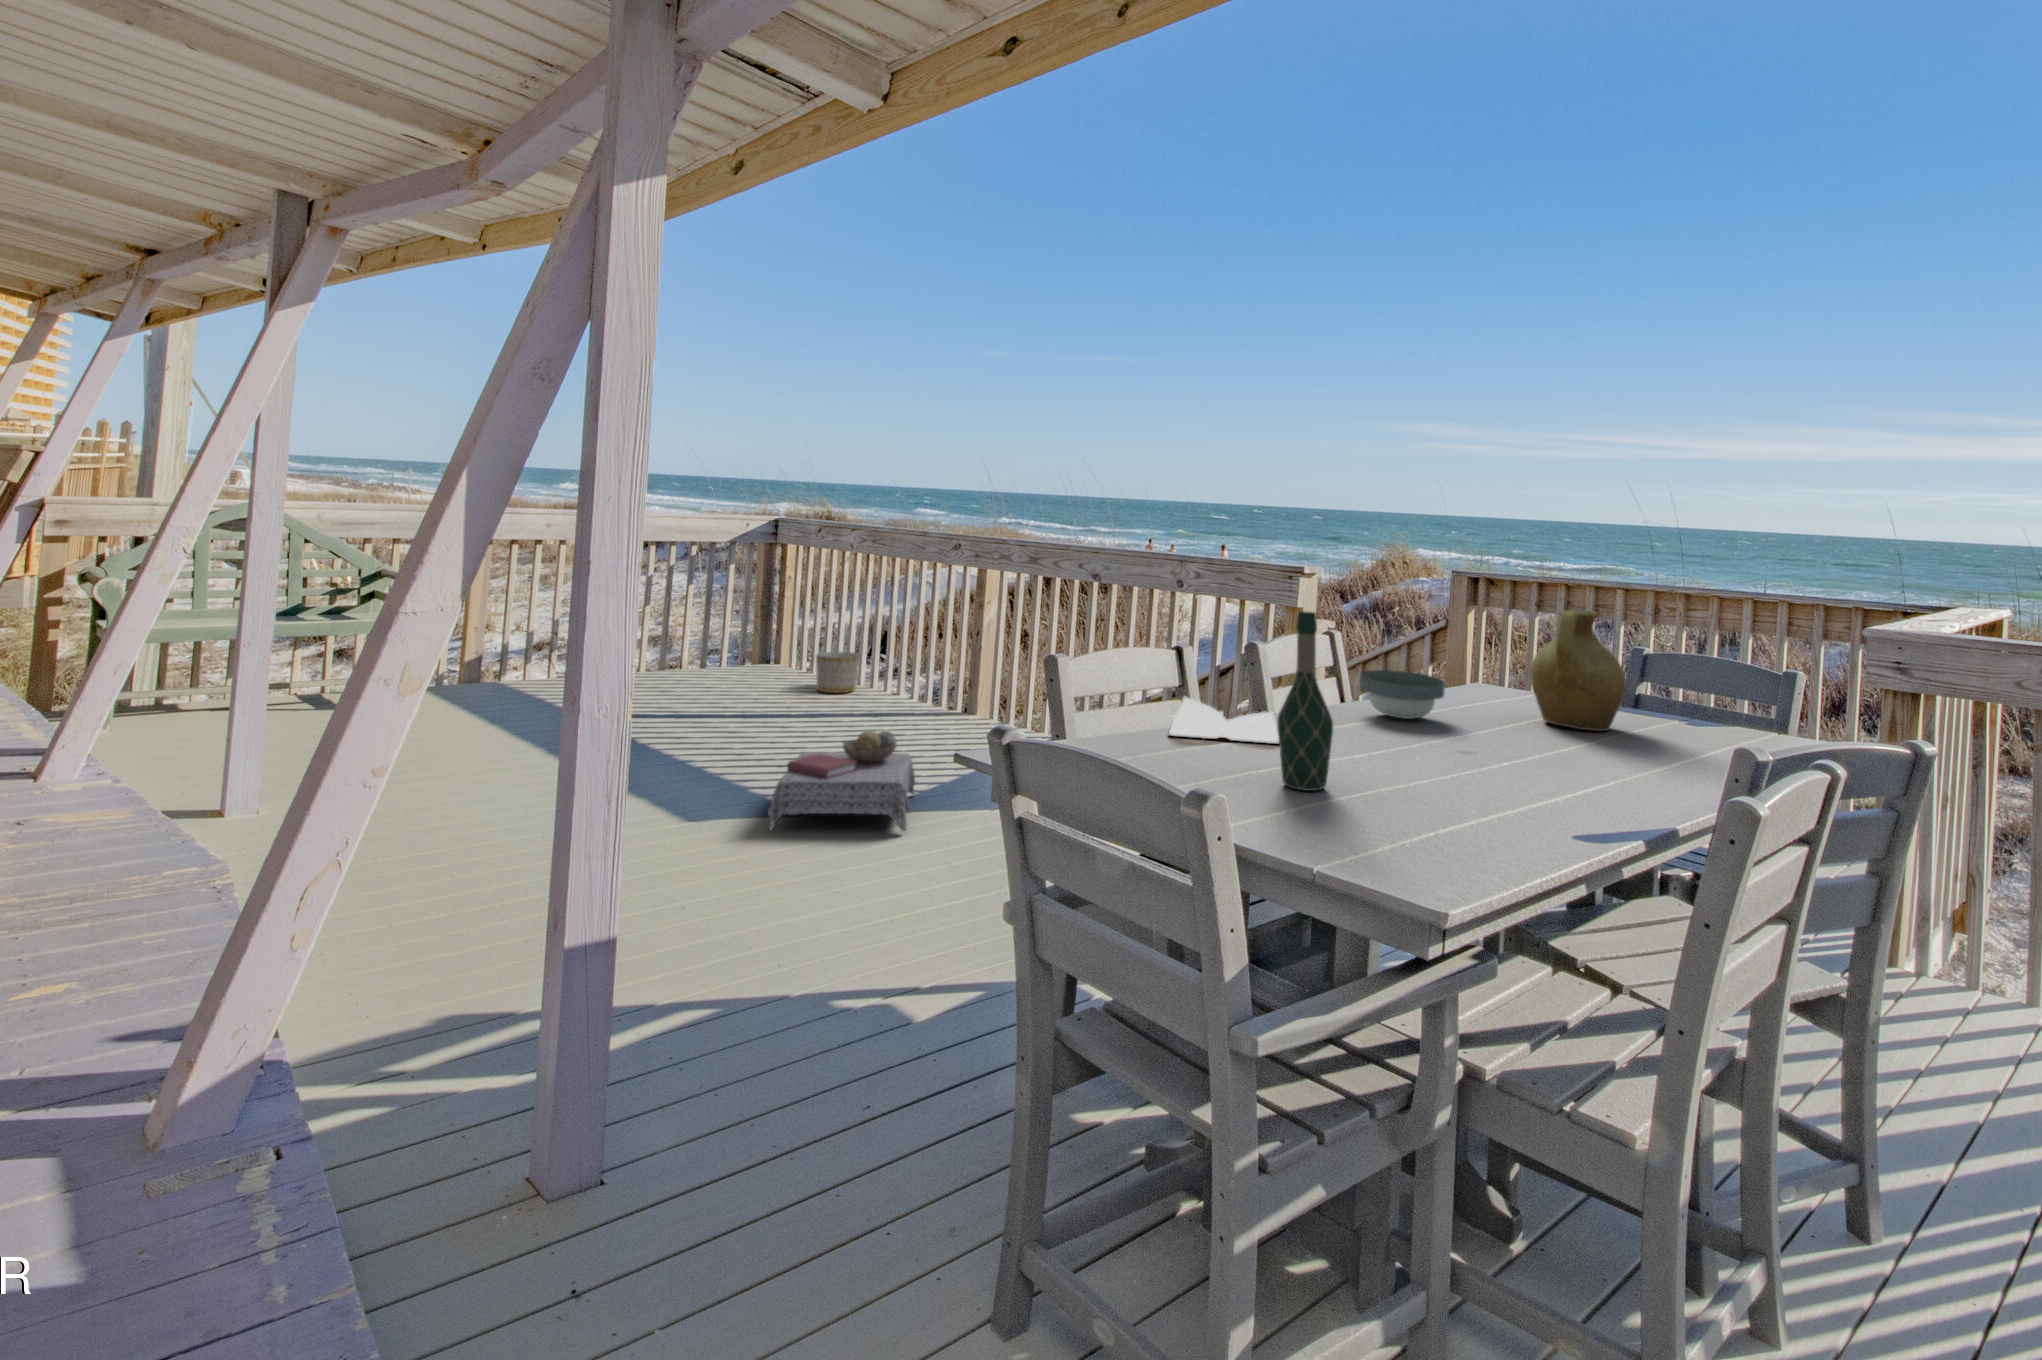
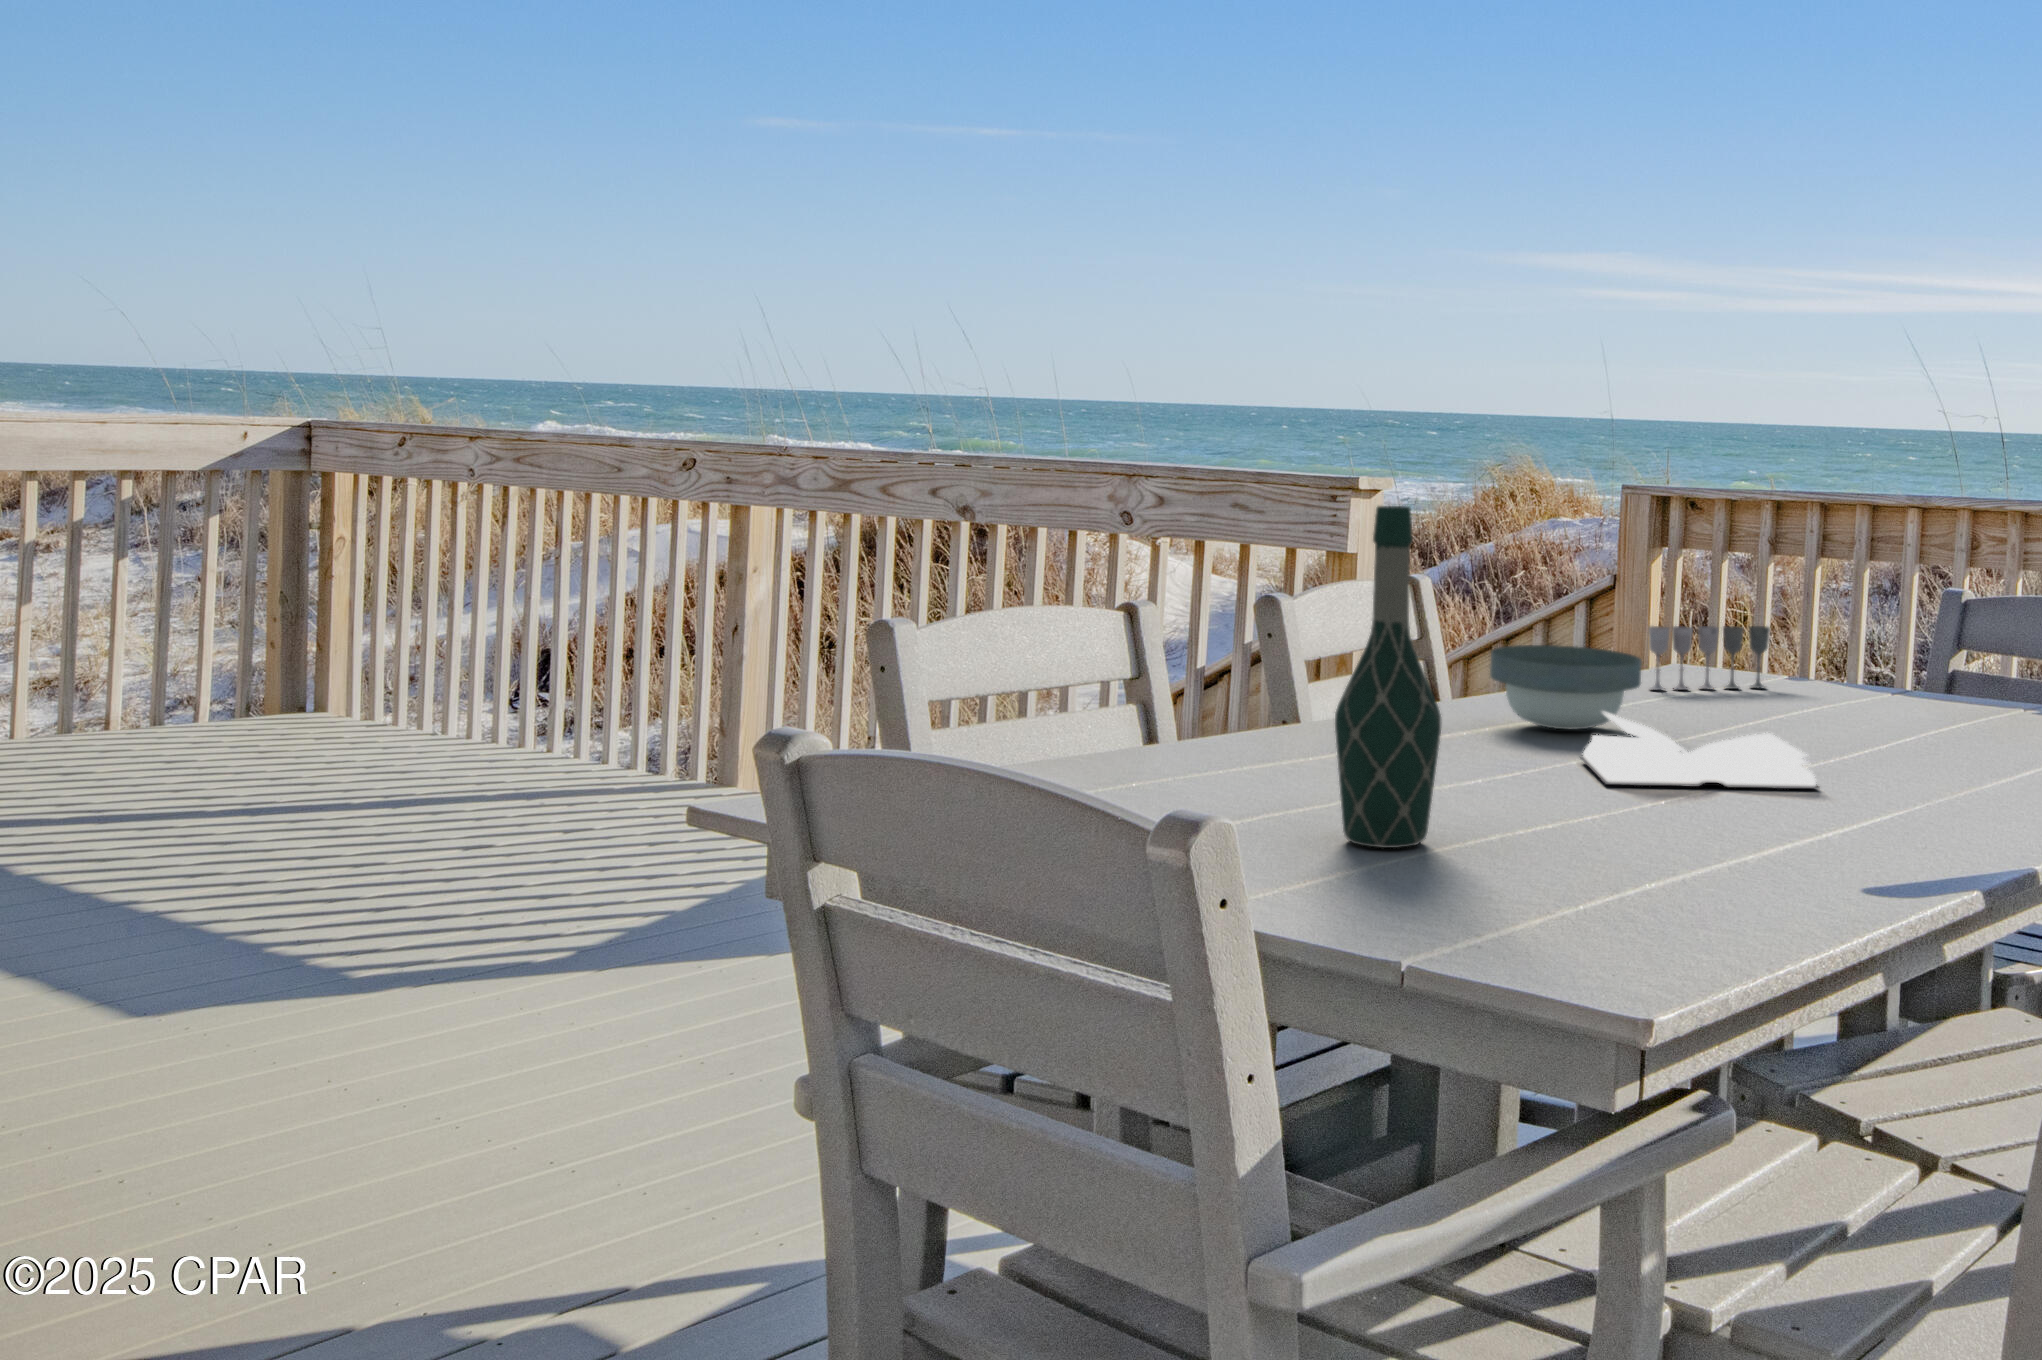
pitcher: present [1530,610,1626,732] -> none [1790,524,1948,736]
planter: present [816,652,860,693] -> none [389,684,489,769]
wine glass: none [1449,658,1520,695] -> present [1648,626,1770,690]
book: present [1168,697,1279,744] -> present [1581,712,1819,789]
ottoman: present [768,730,916,831] -> none [271,826,610,1047]

